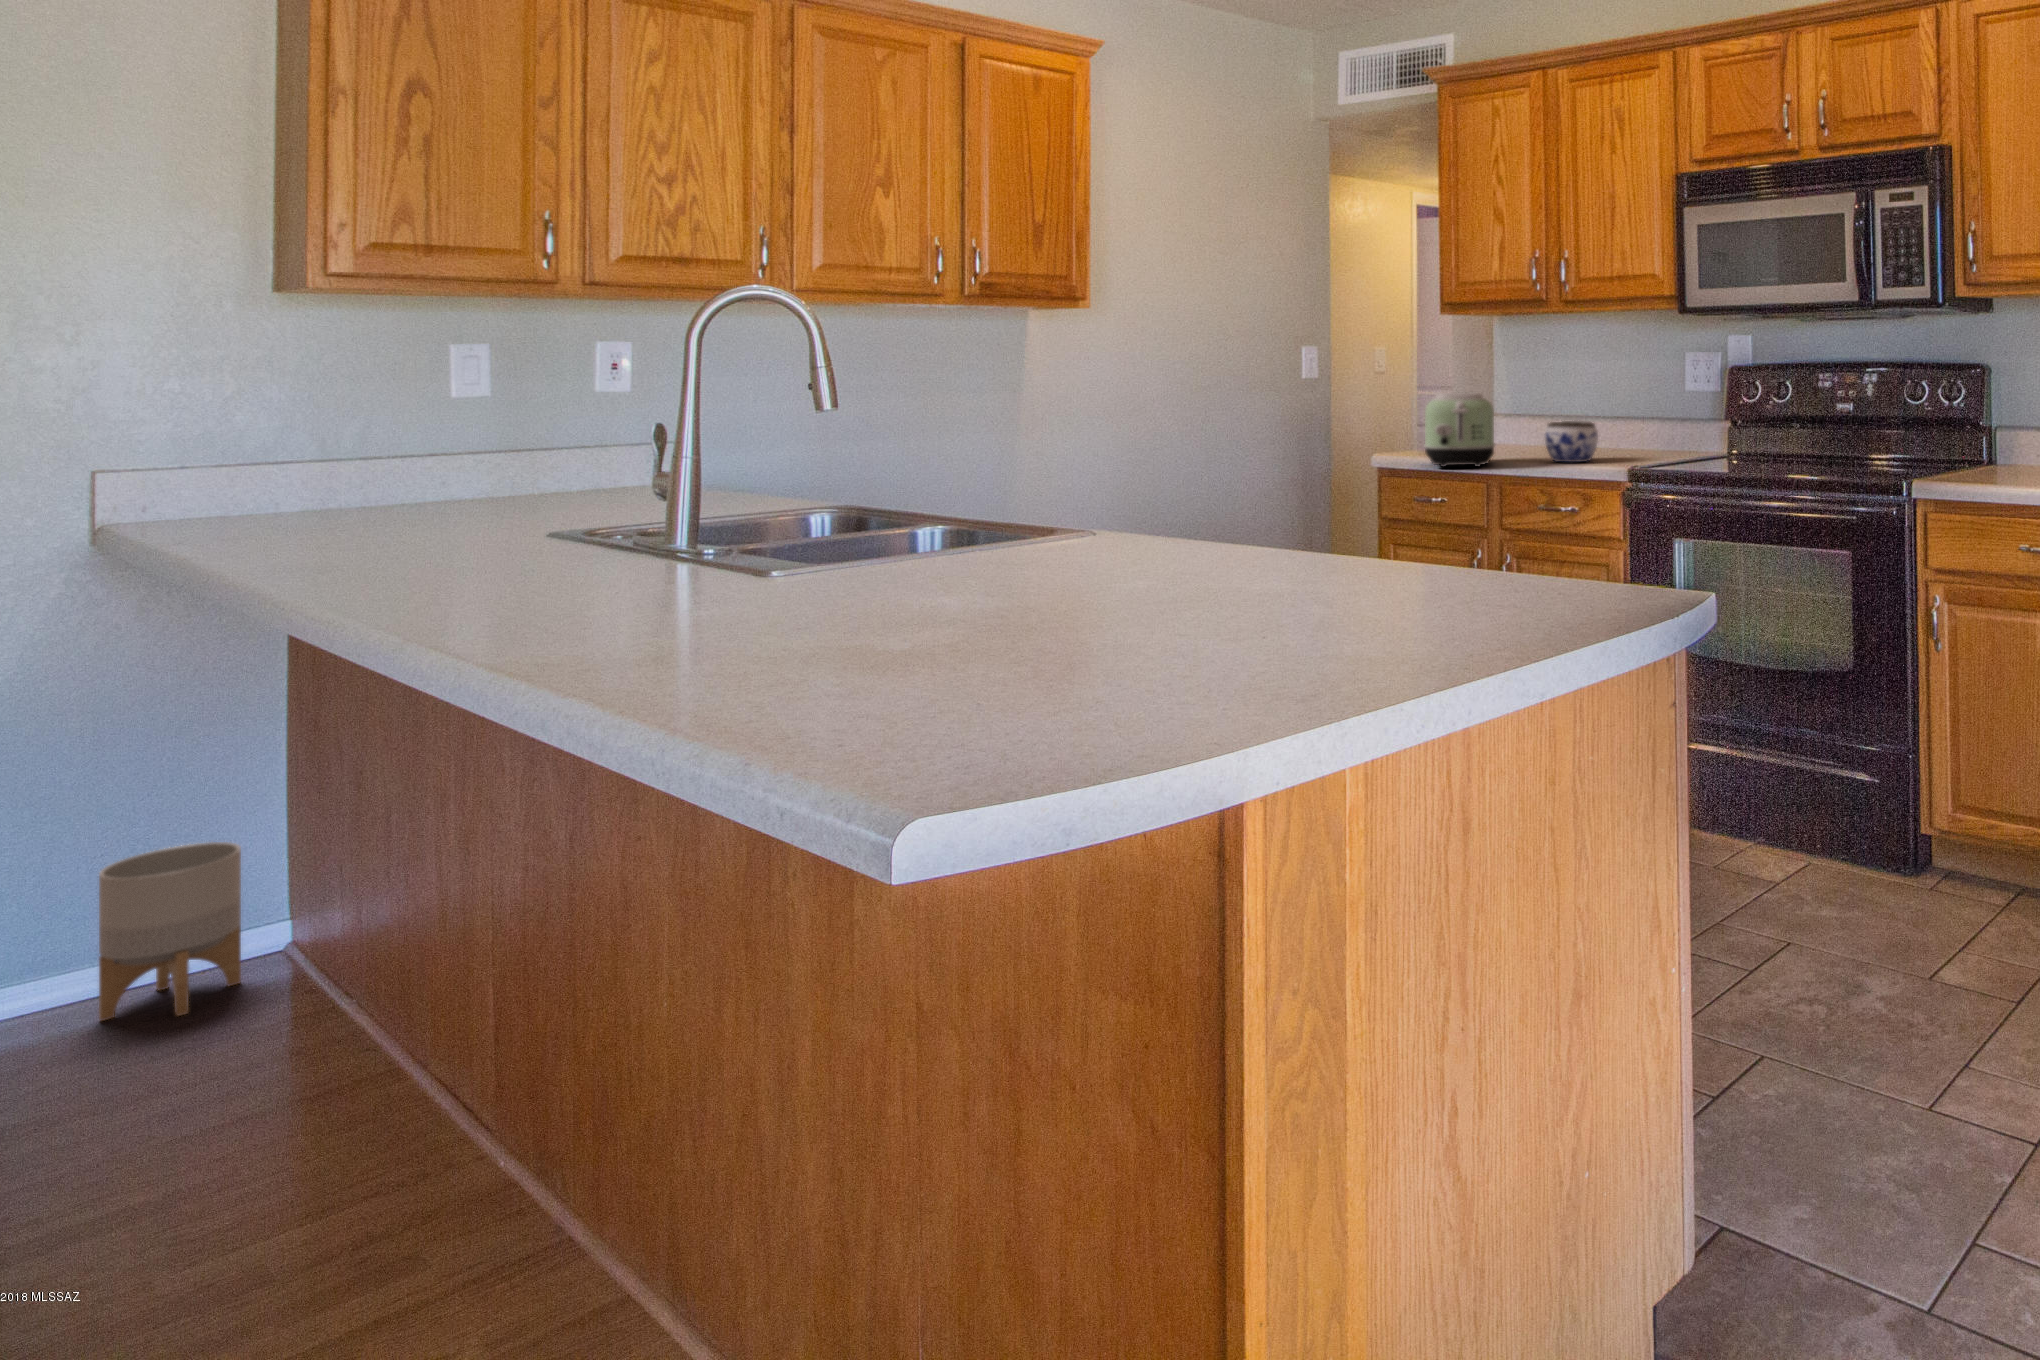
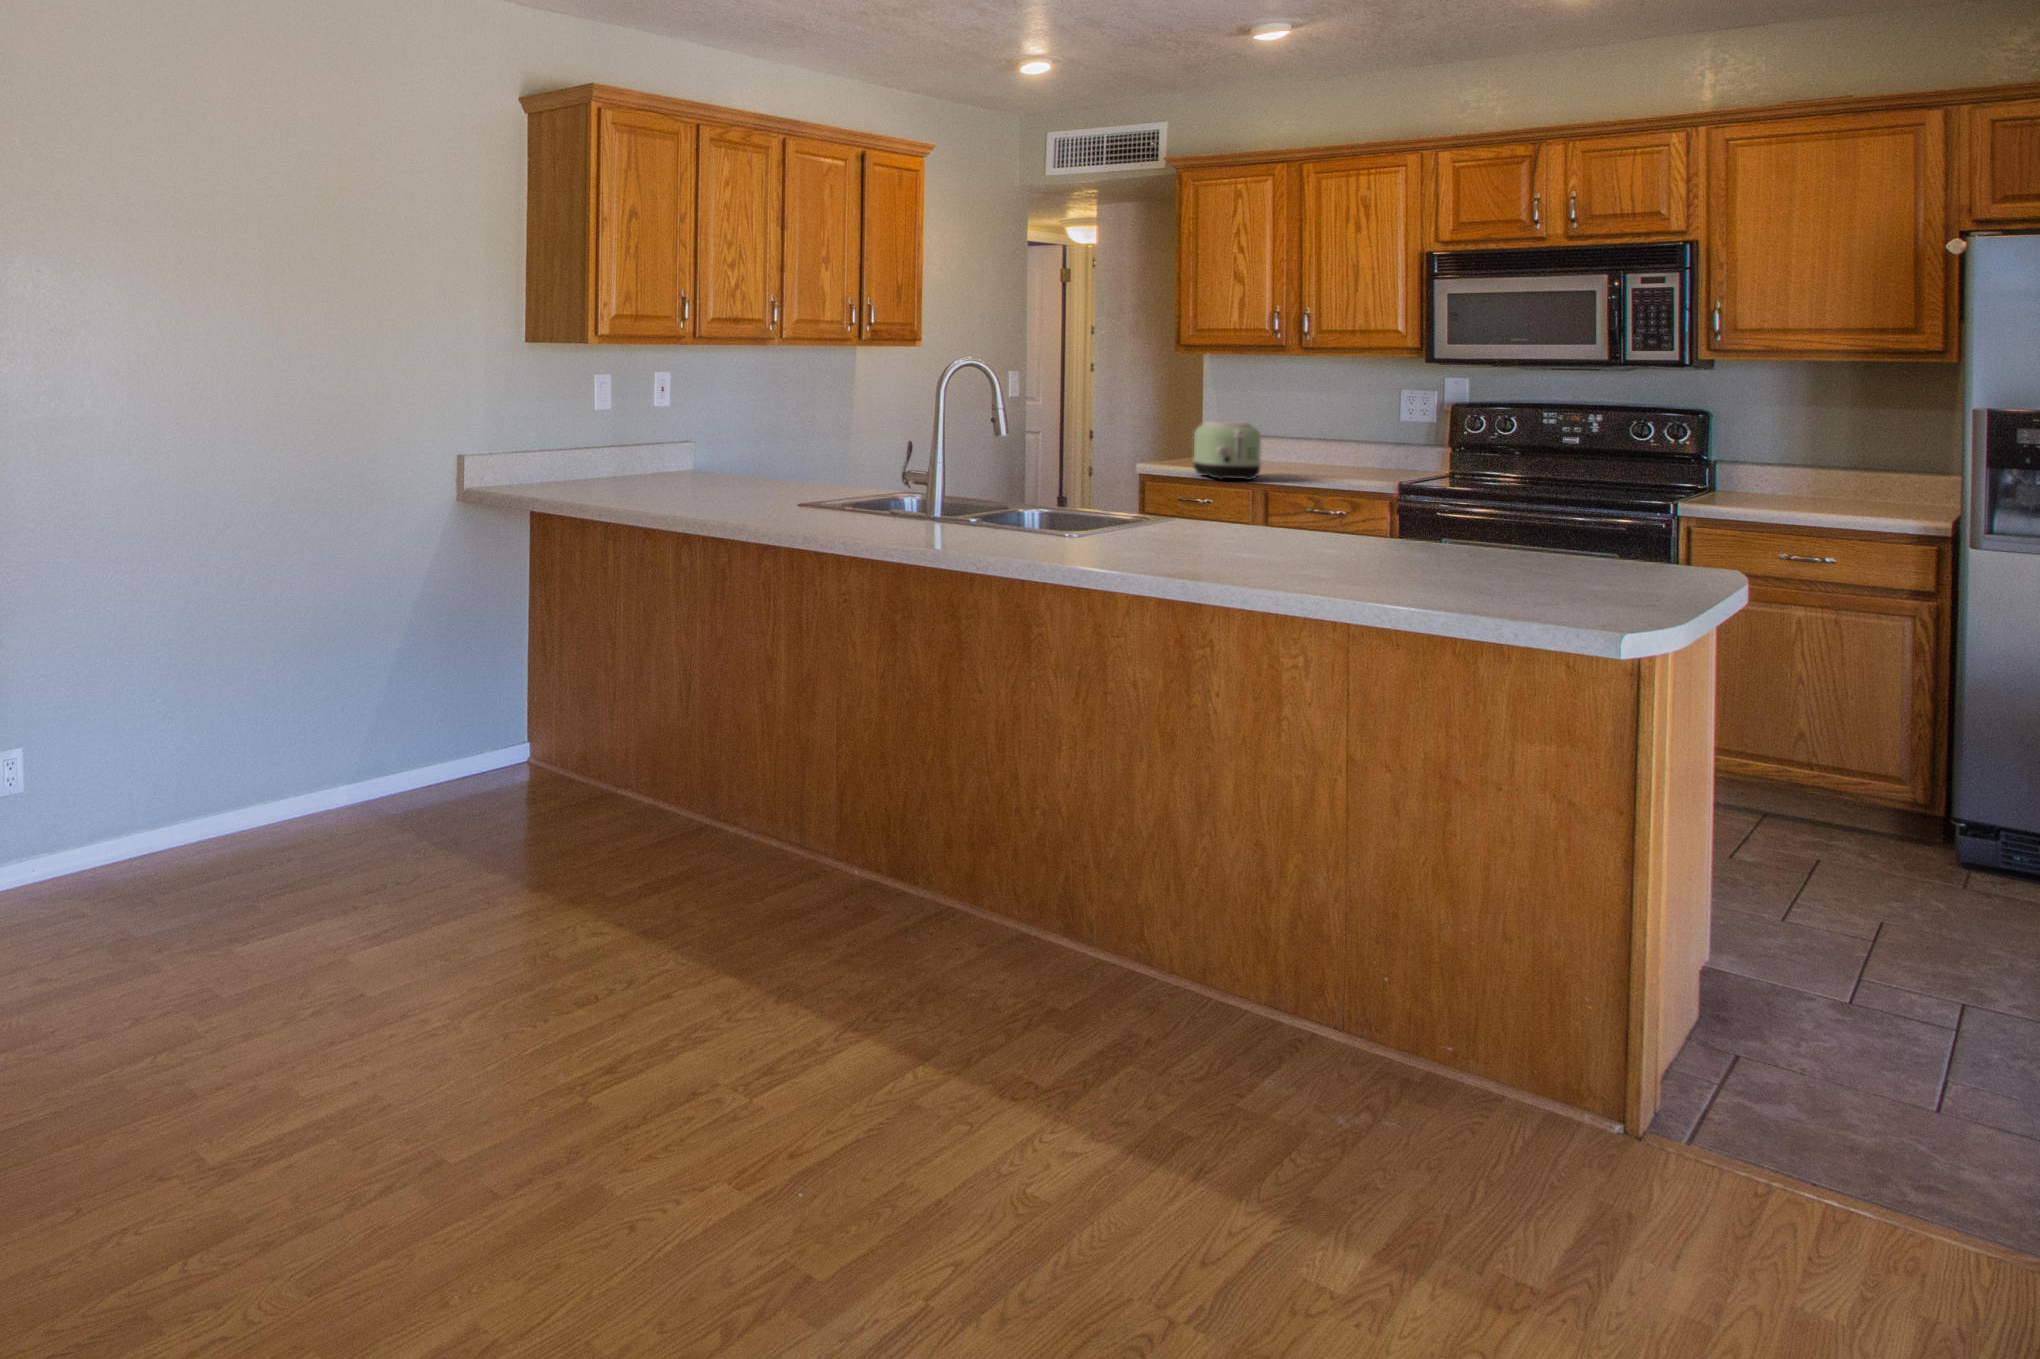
jar: present [1545,421,1598,462] -> none [1296,446,1344,479]
planter: present [99,842,241,1021] -> none [469,696,533,798]

